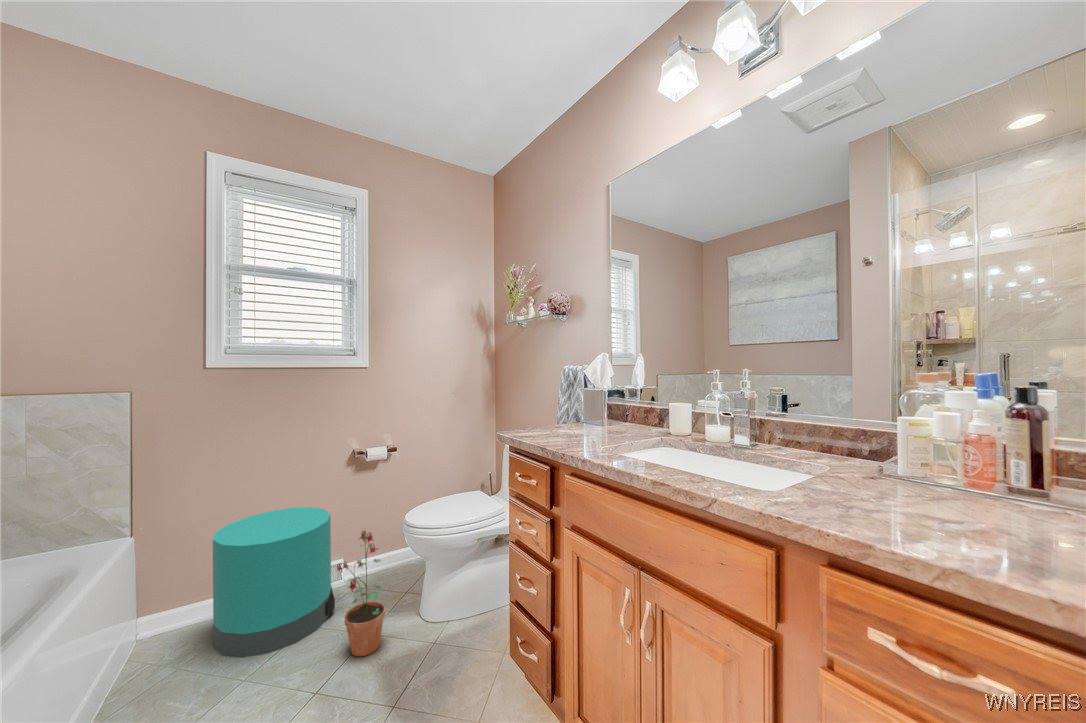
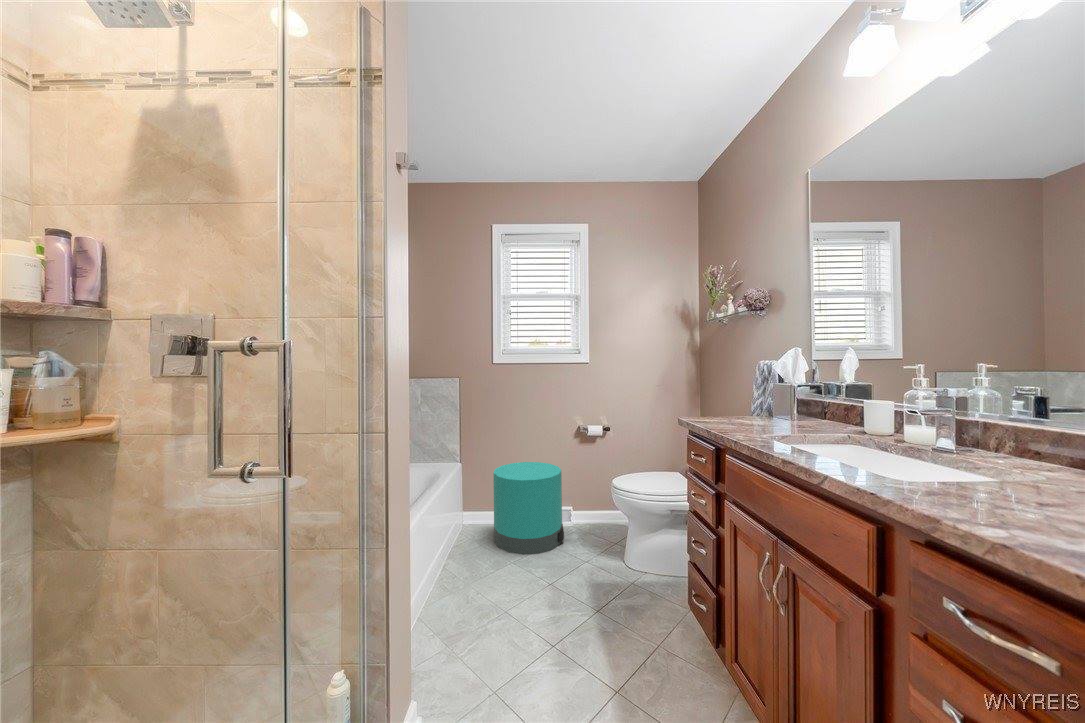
potted plant: present [337,531,385,656] -> none [562,484,595,575]

